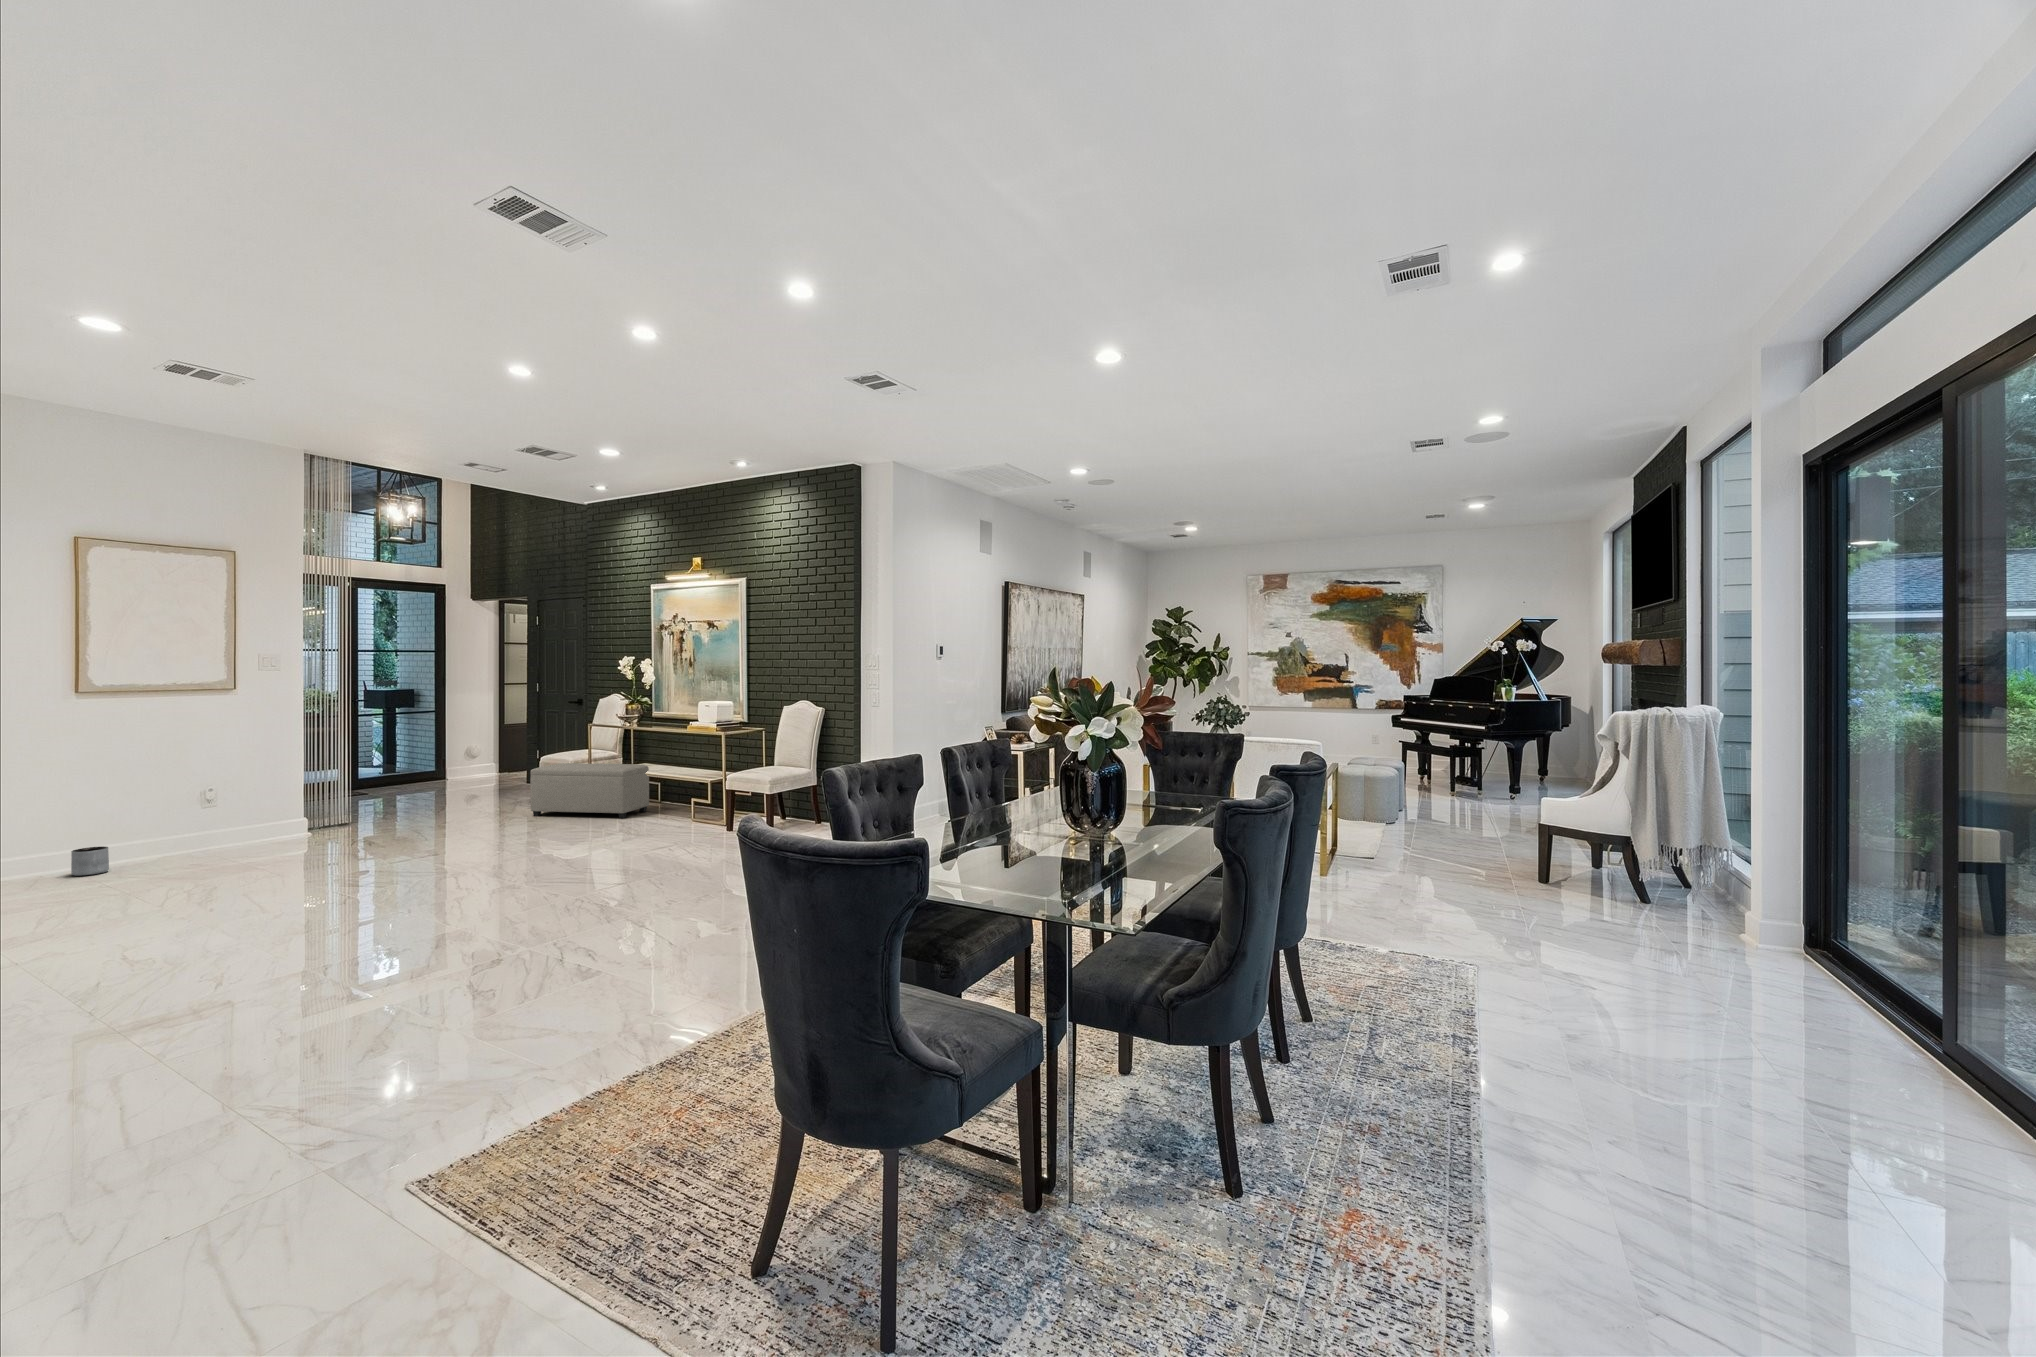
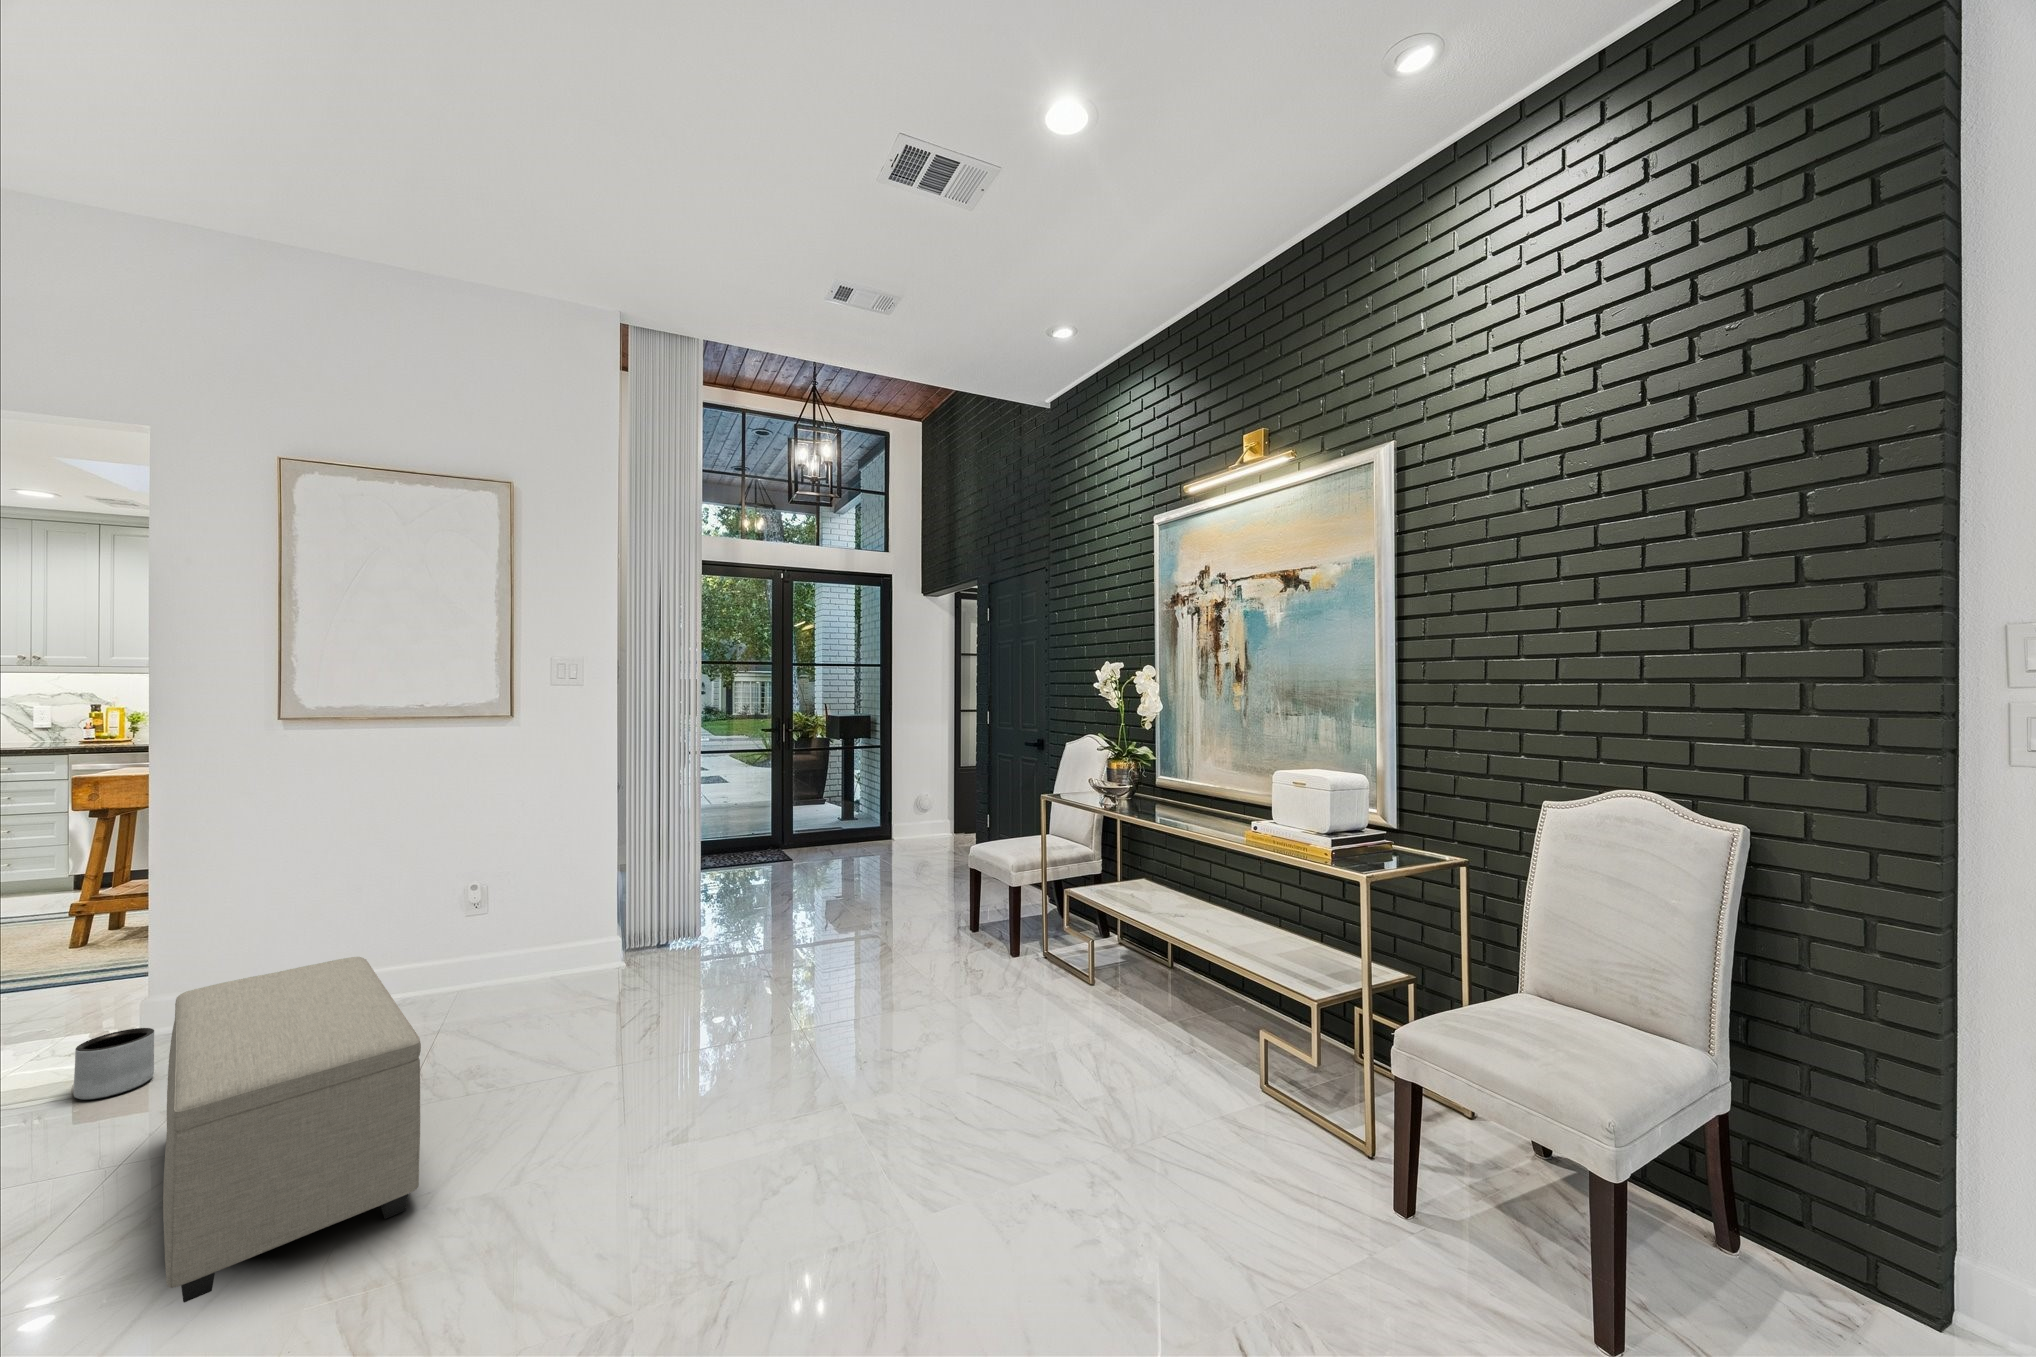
ottoman: present [530,763,649,818] -> present [163,957,421,1303]

